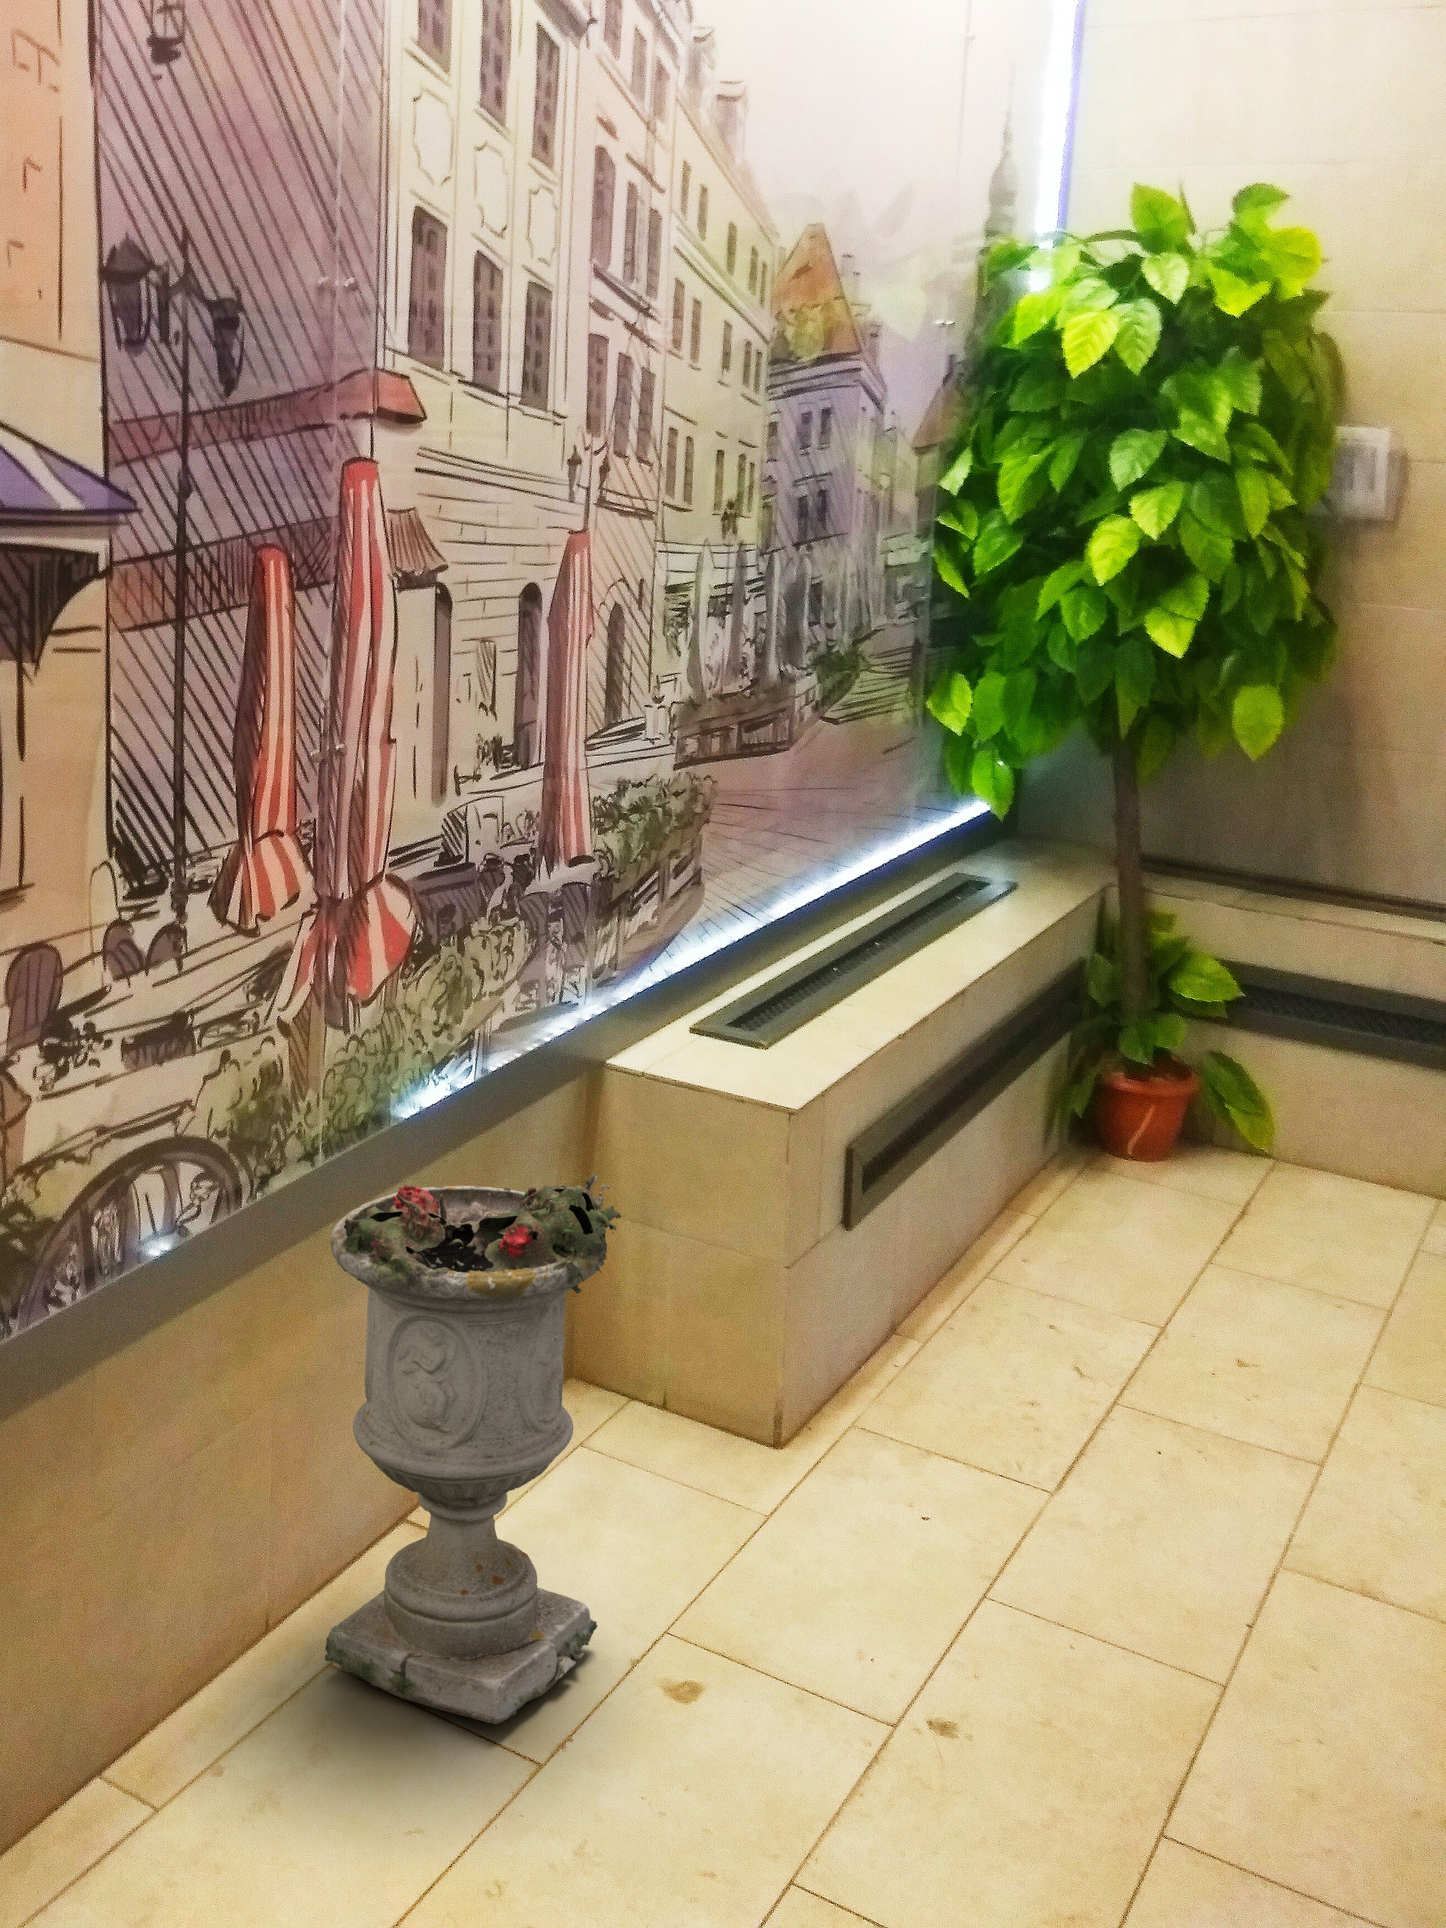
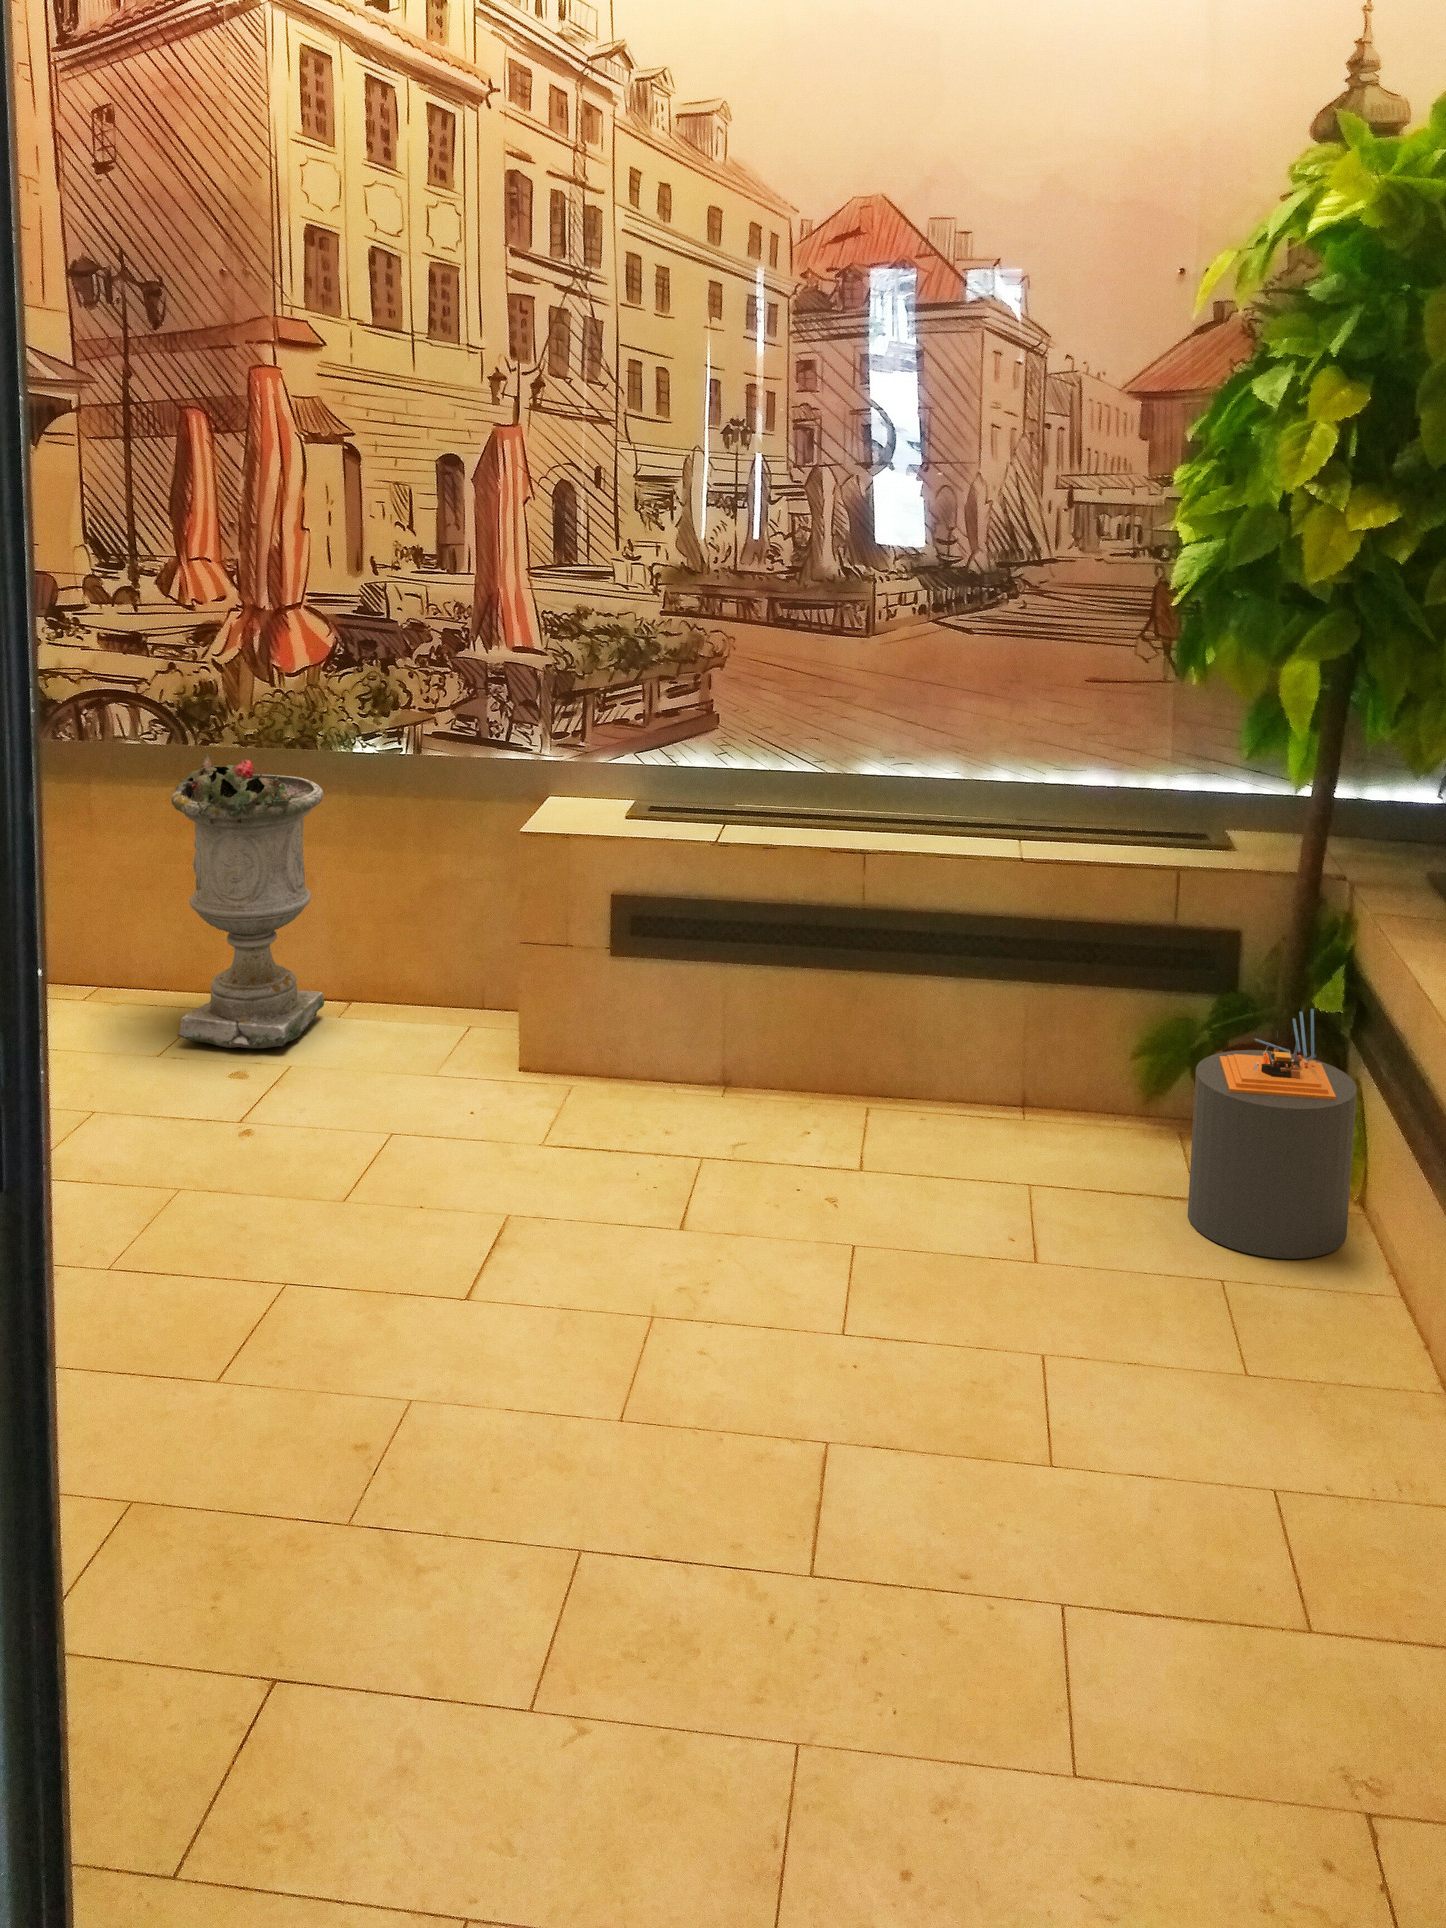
trash can: none [1218,1006,1382,1254] -> present [1188,1009,1357,1259]

